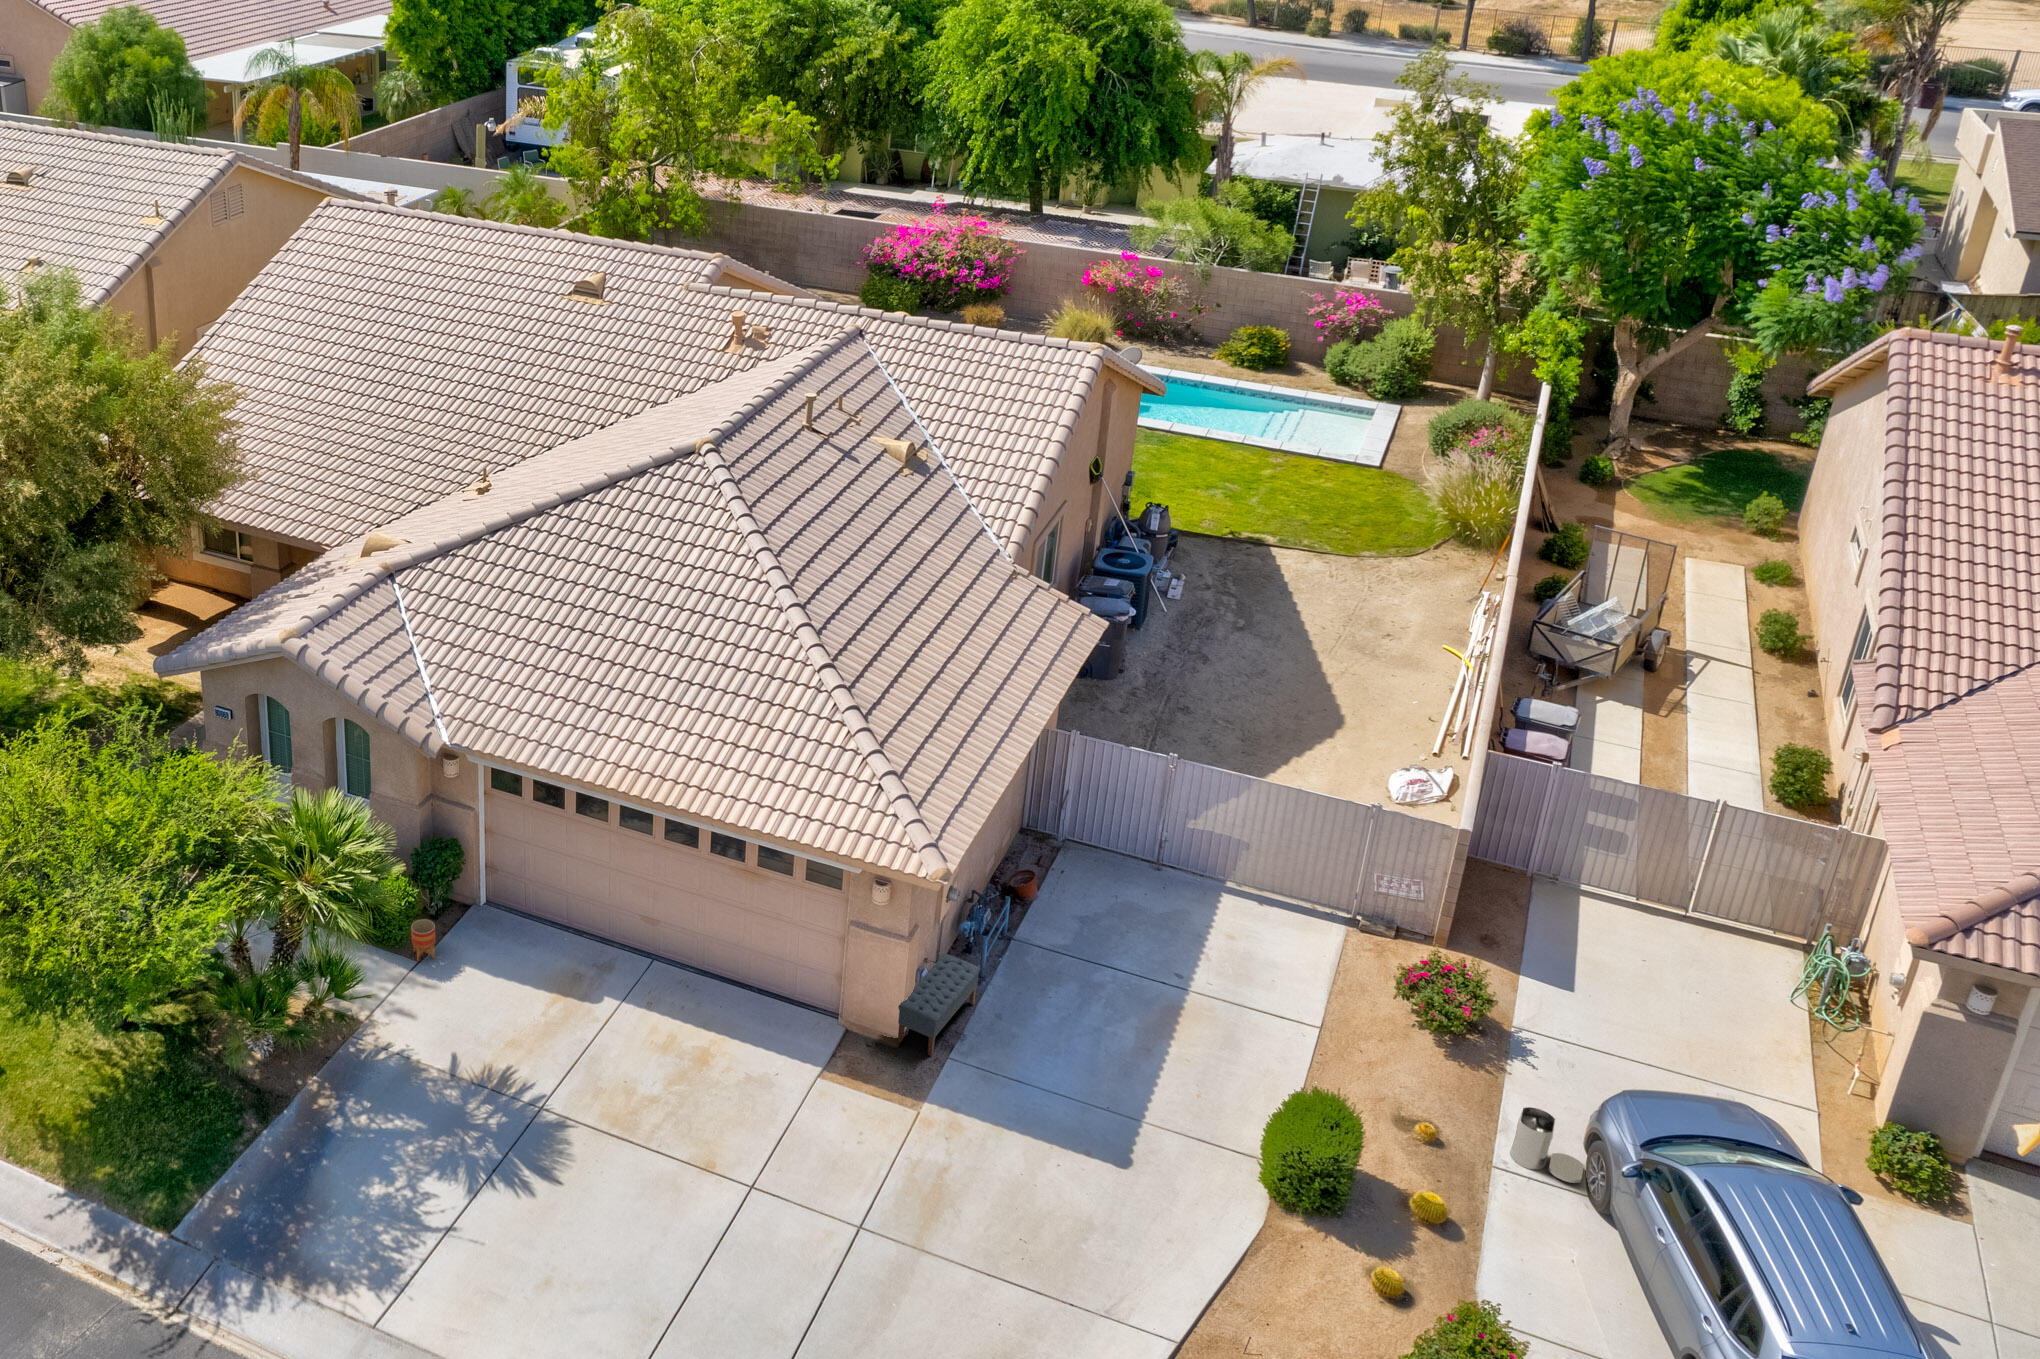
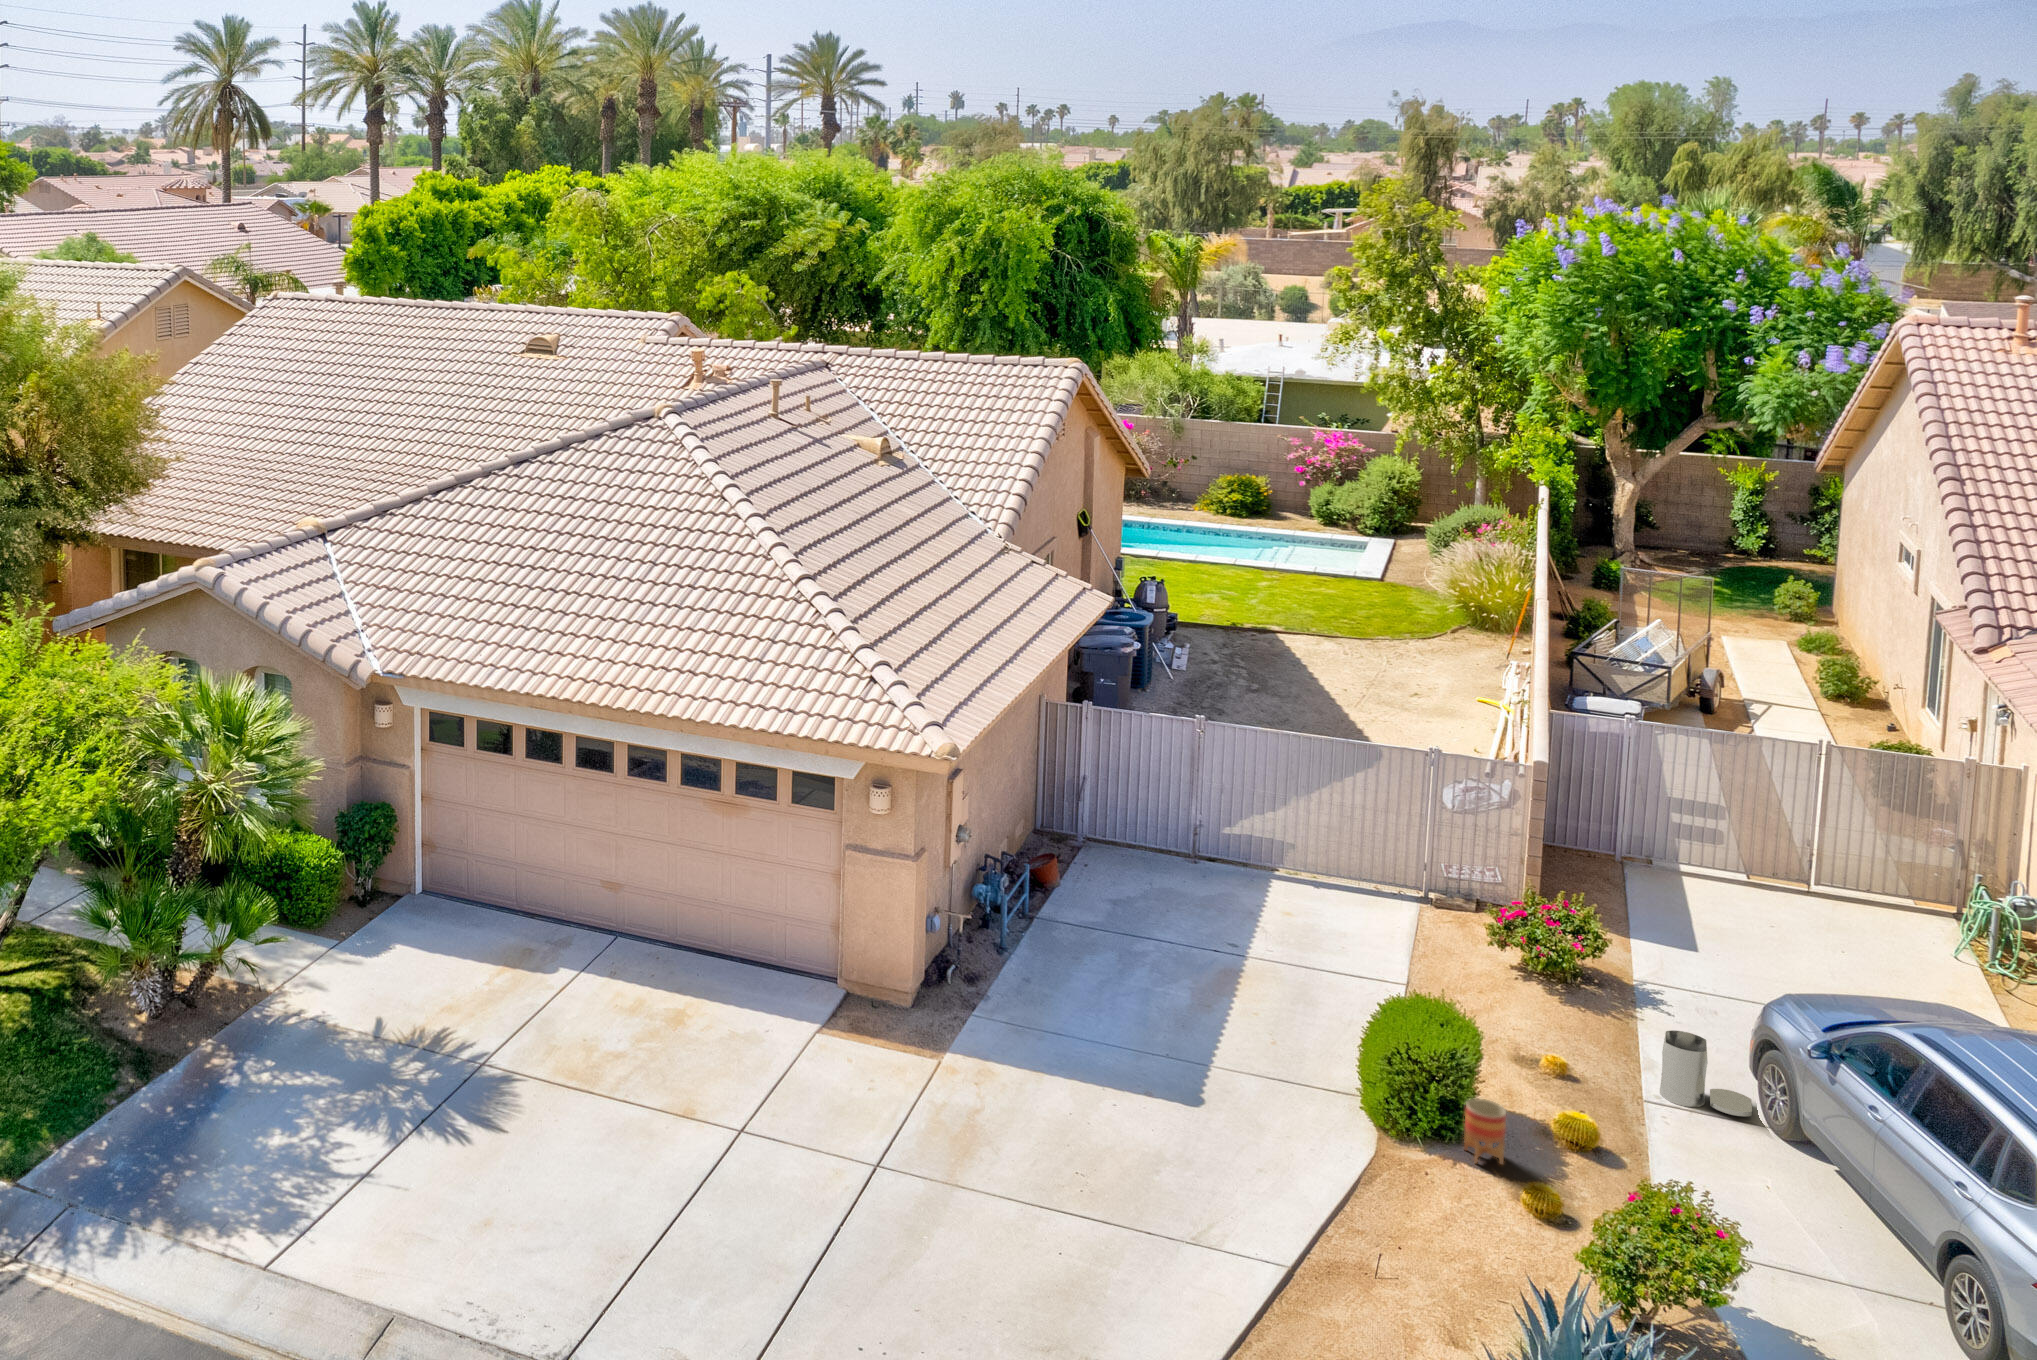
planter: present [411,919,436,962] -> present [1464,1098,1507,1164]
bench: present [898,954,980,1056] -> none [910,911,1003,1017]

